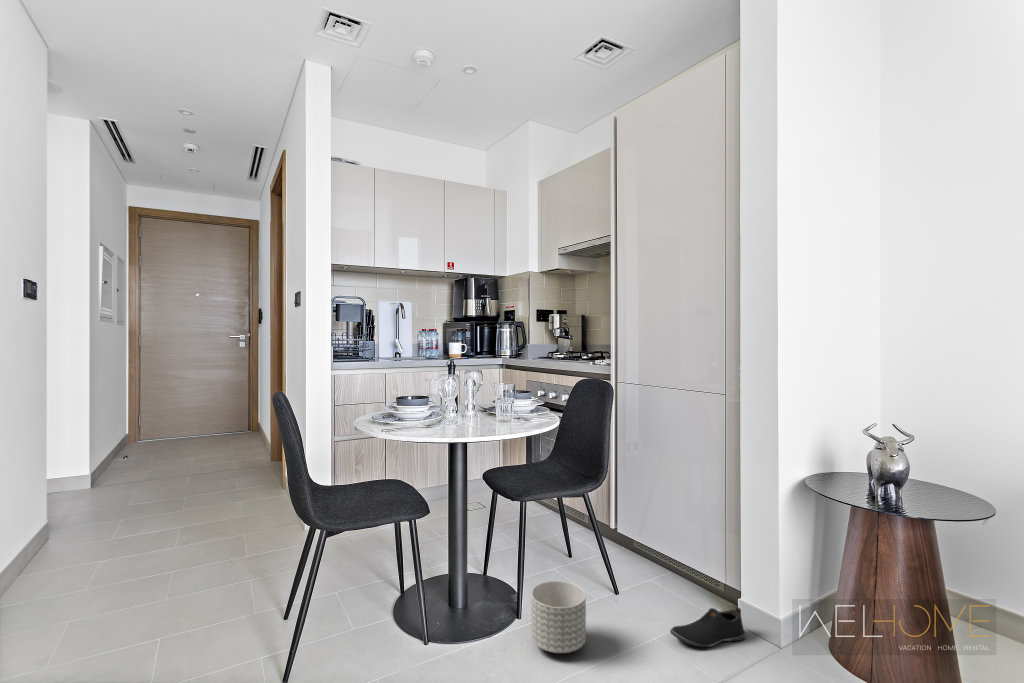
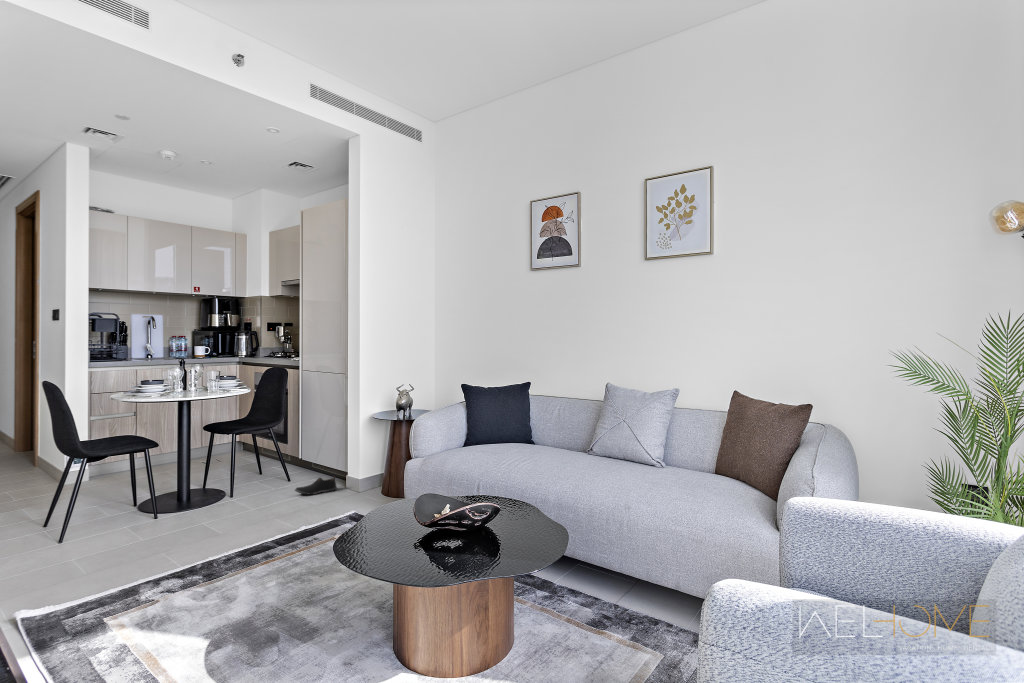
planter: present [531,581,586,653] -> none [214,472,246,504]

